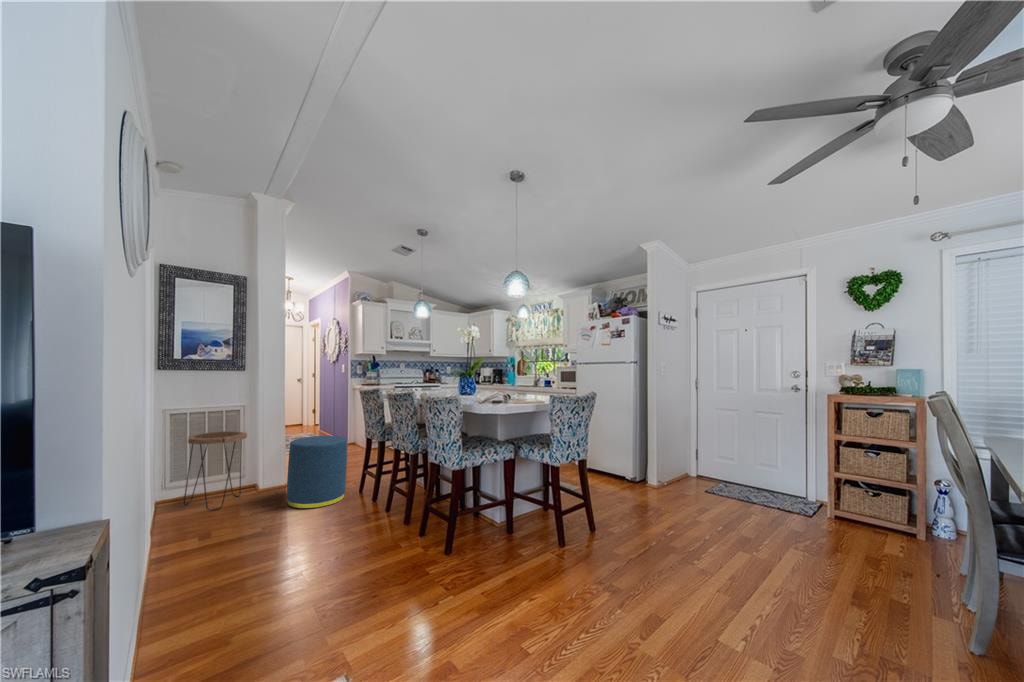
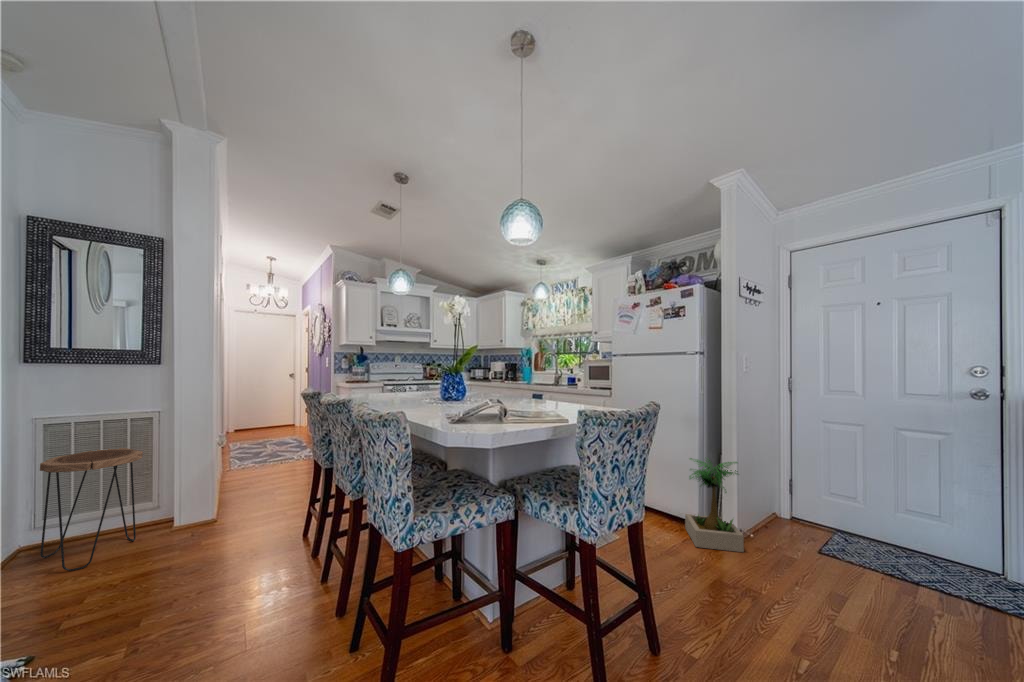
potted plant: none [623,433,665,494] -> present [685,458,744,552]
ottoman: present [287,436,347,509] -> none [186,456,283,571]

